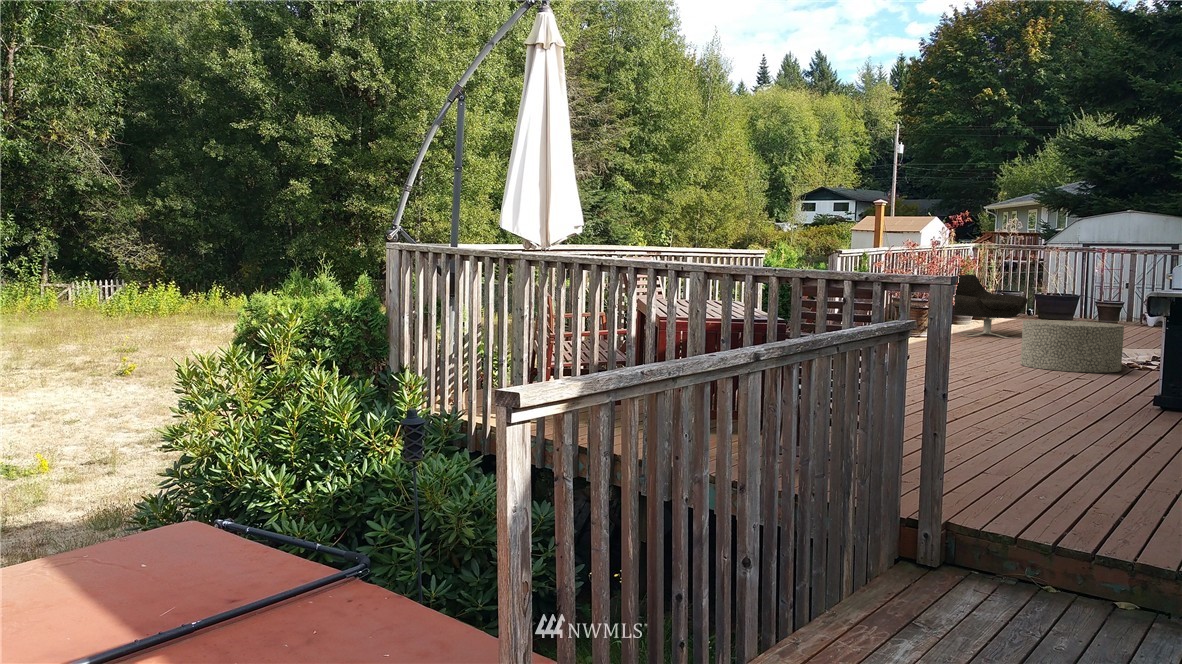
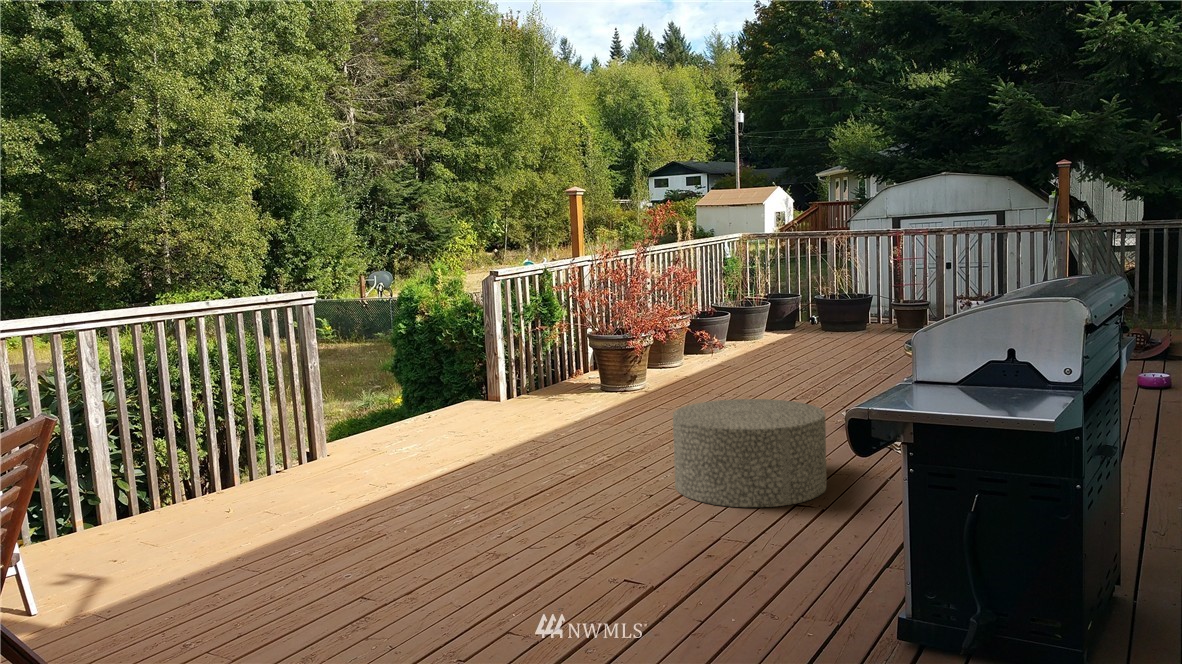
lounge chair: present [954,275,1028,339] -> none [651,294,768,387]

